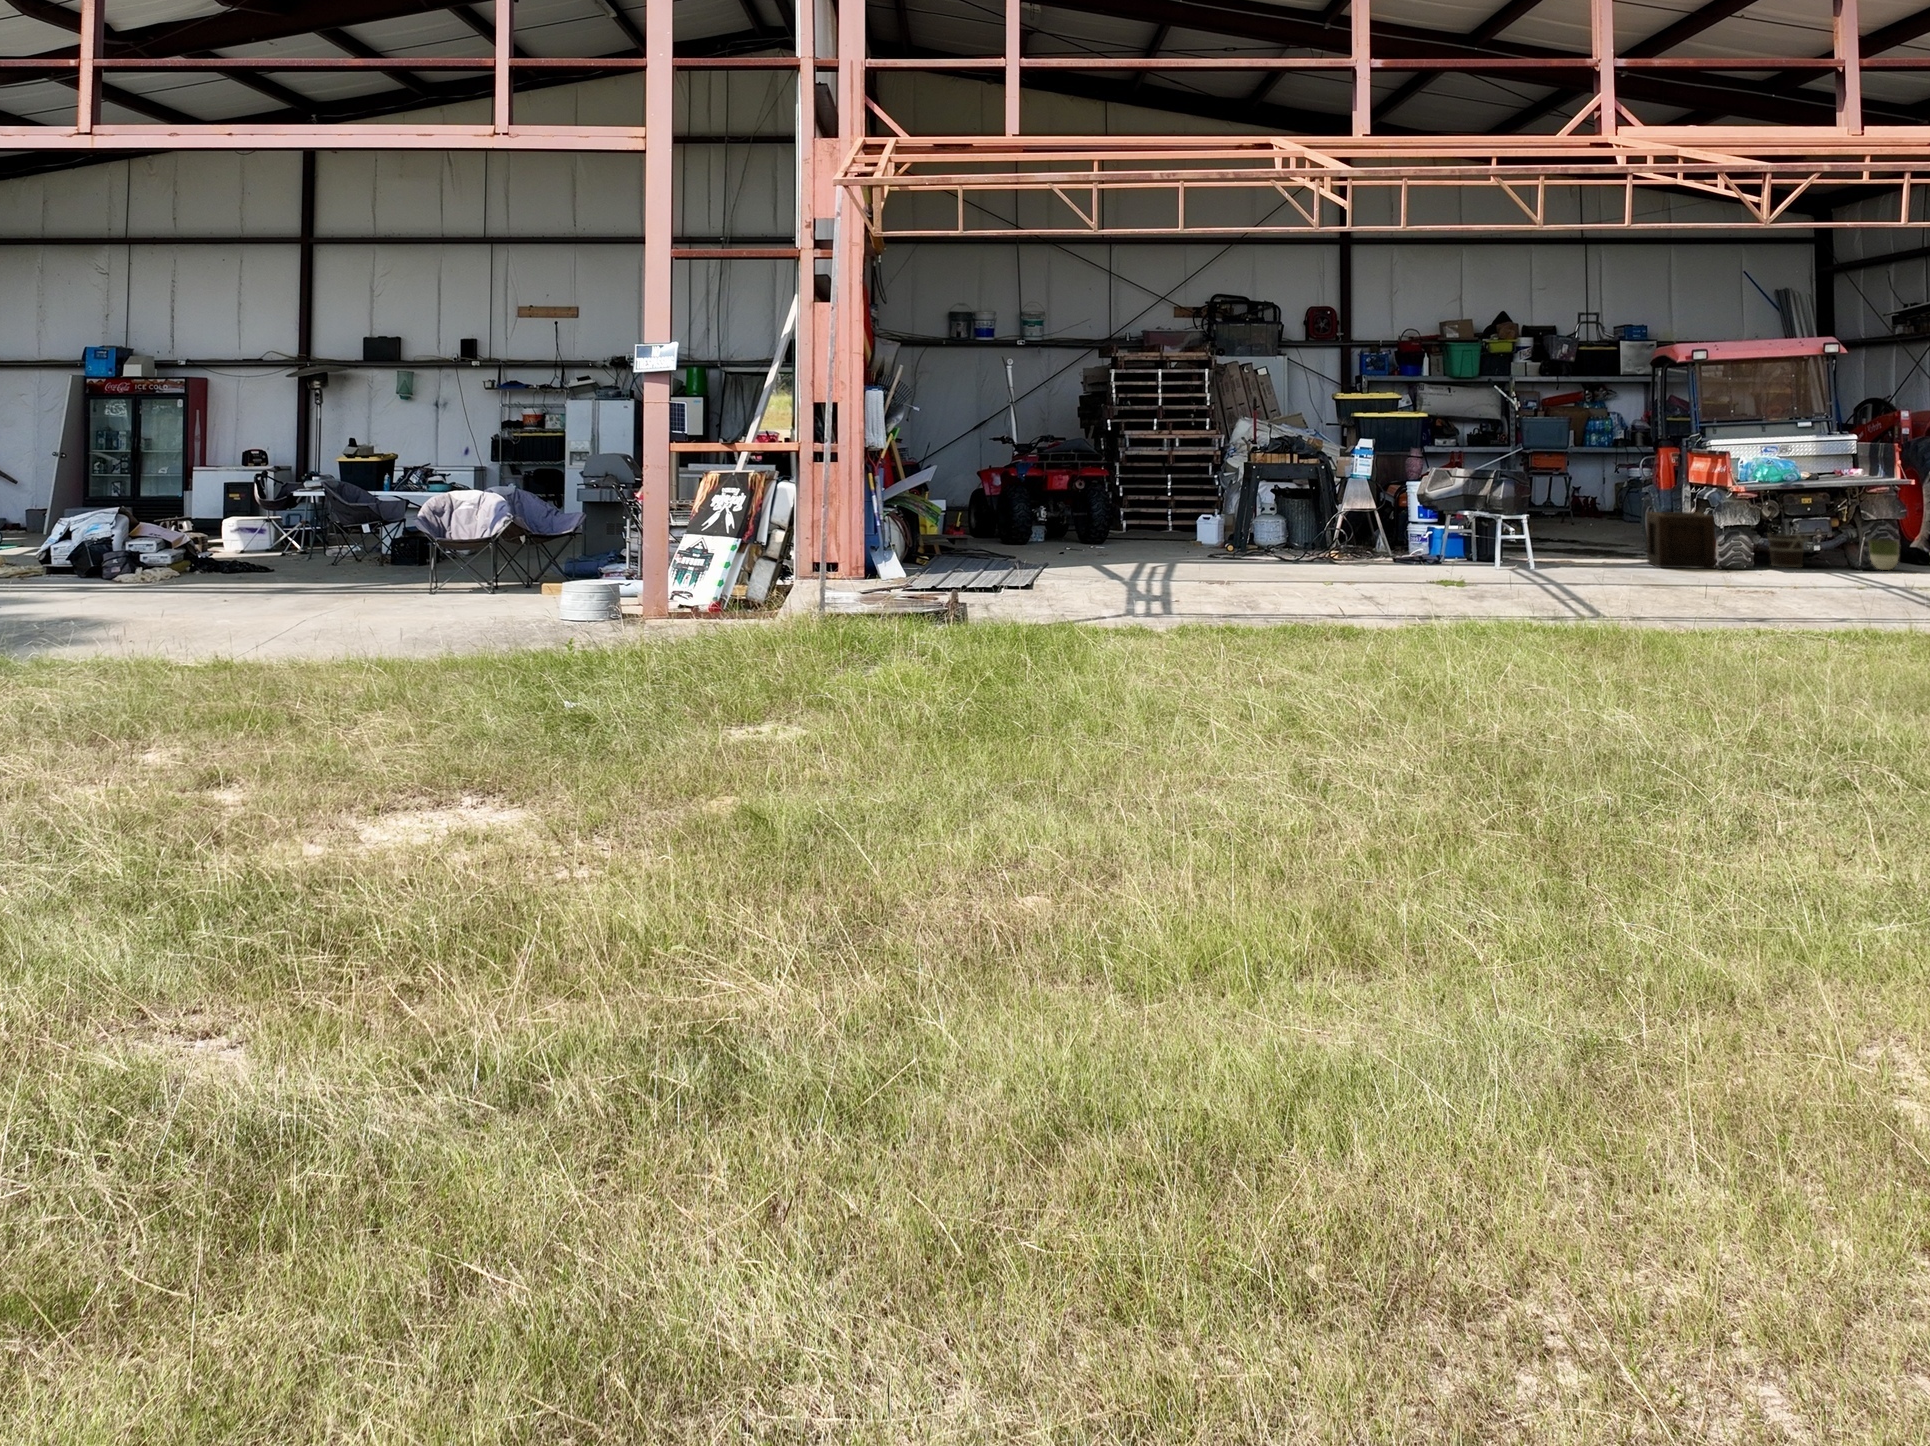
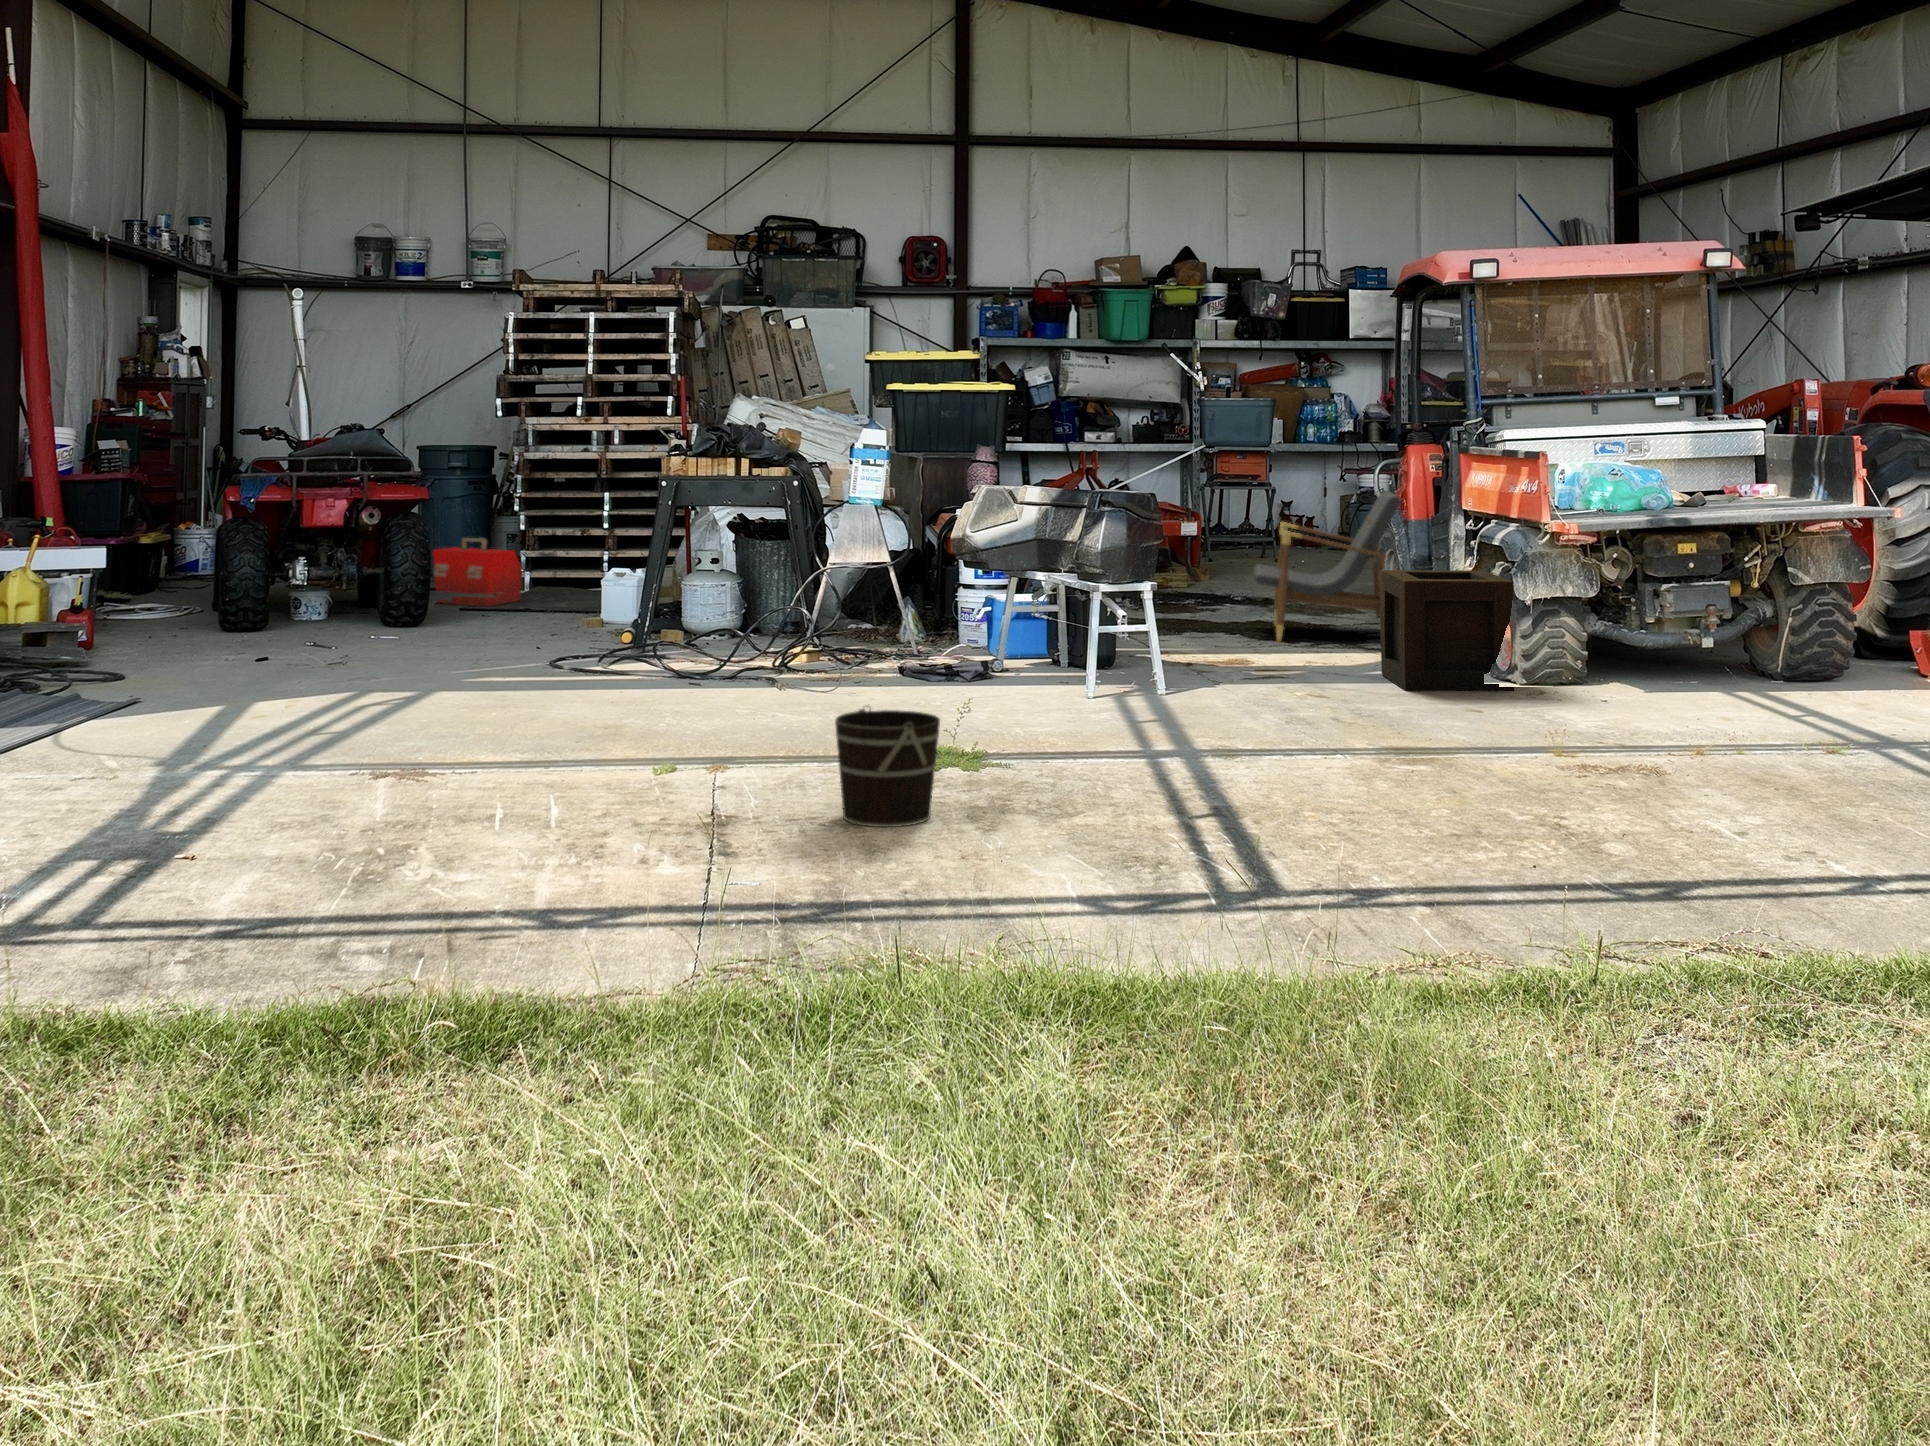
lounge chair: none [1573,473,1656,553] -> present [1254,490,1400,641]
toolbox: none [1096,499,1146,535] -> present [433,538,521,606]
bucket: present [1768,532,1805,567] -> present [835,709,940,827]
planter: present [1869,539,1899,570] -> none [1806,625,1865,689]

